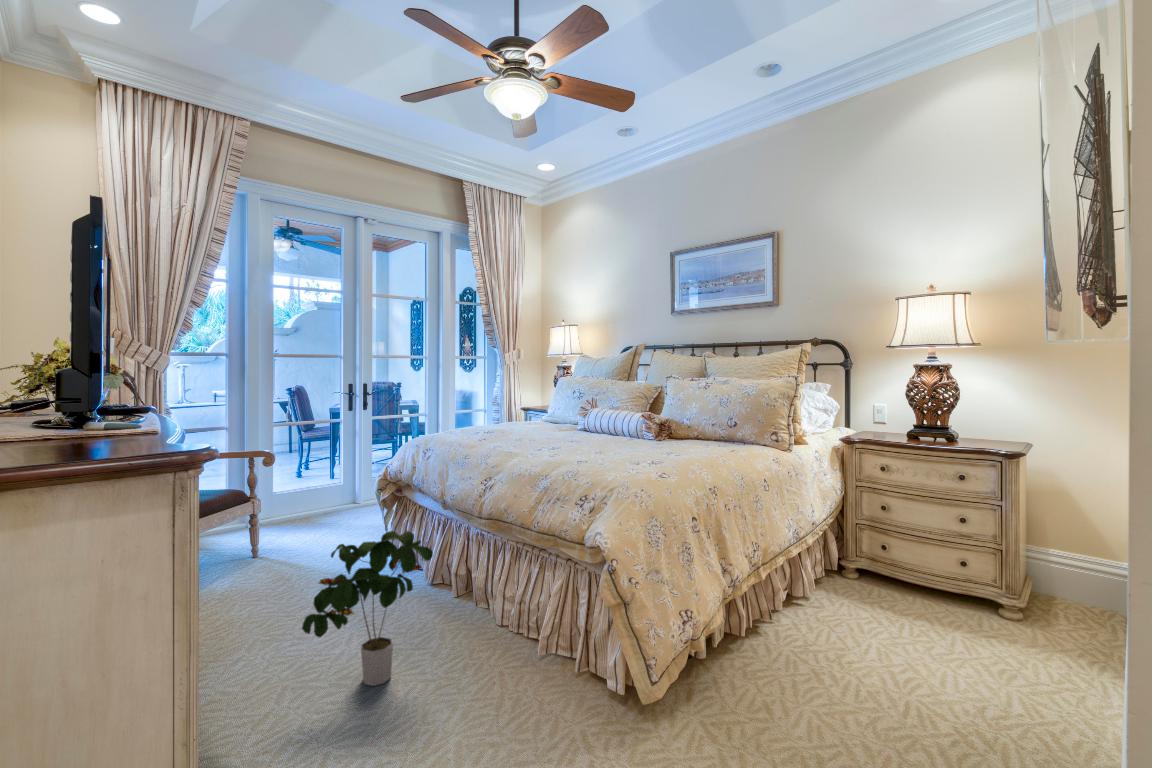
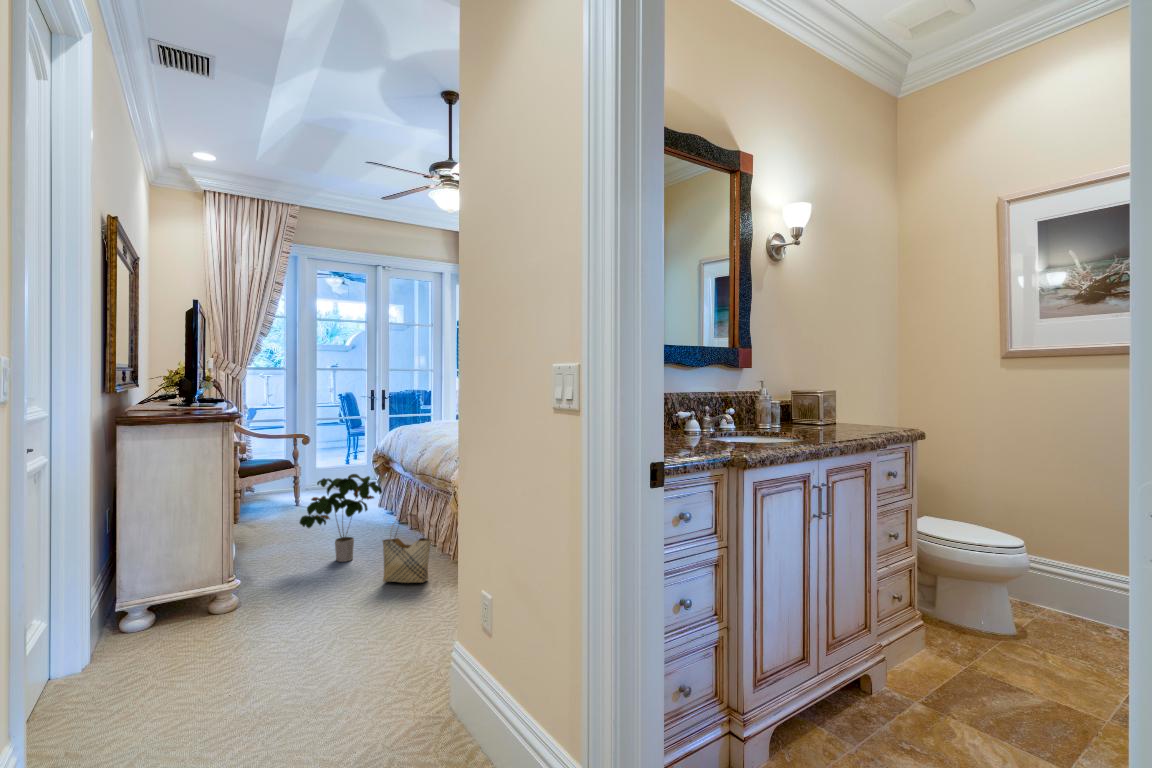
woven basket: none [472,609,558,741] -> present [382,514,431,583]

